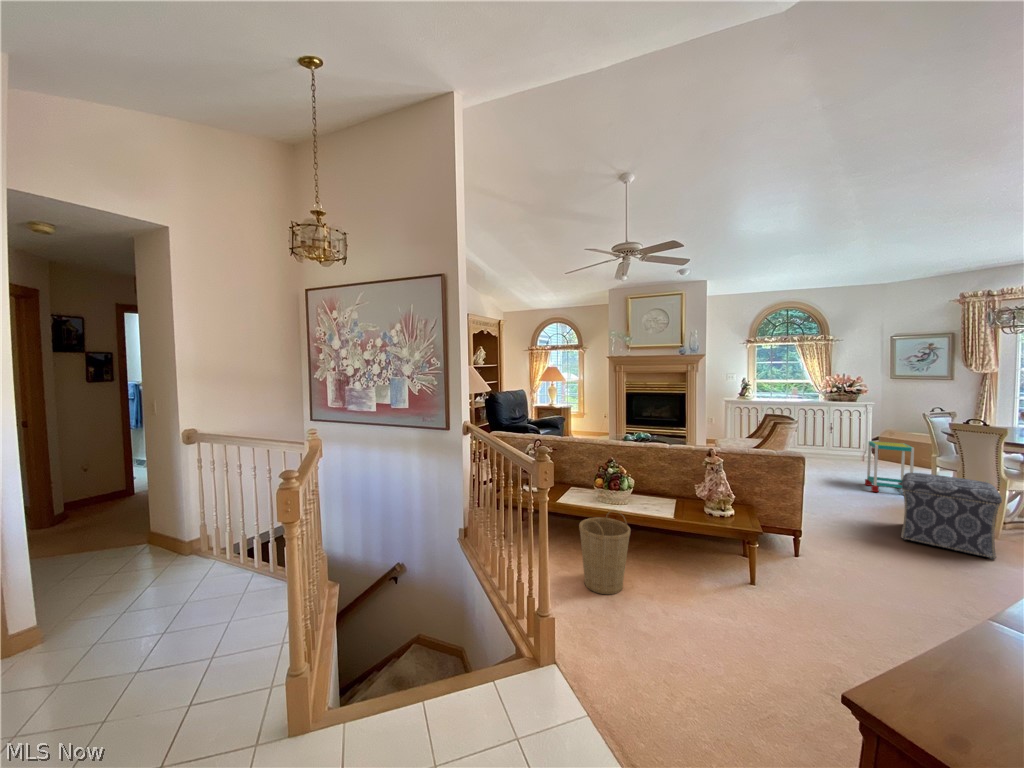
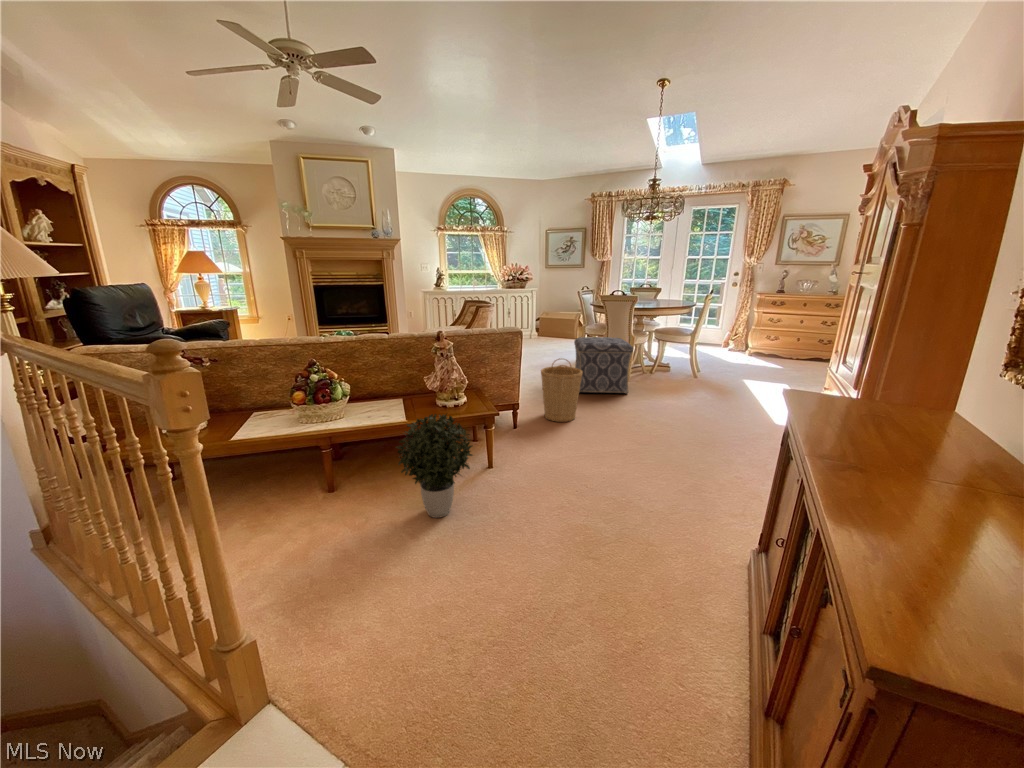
side table: present [865,441,914,492] -> none [540,318,571,360]
basket: present [579,511,630,594] -> present [541,358,583,422]
potted plant: none [659,516,725,606] -> present [396,414,473,518]

